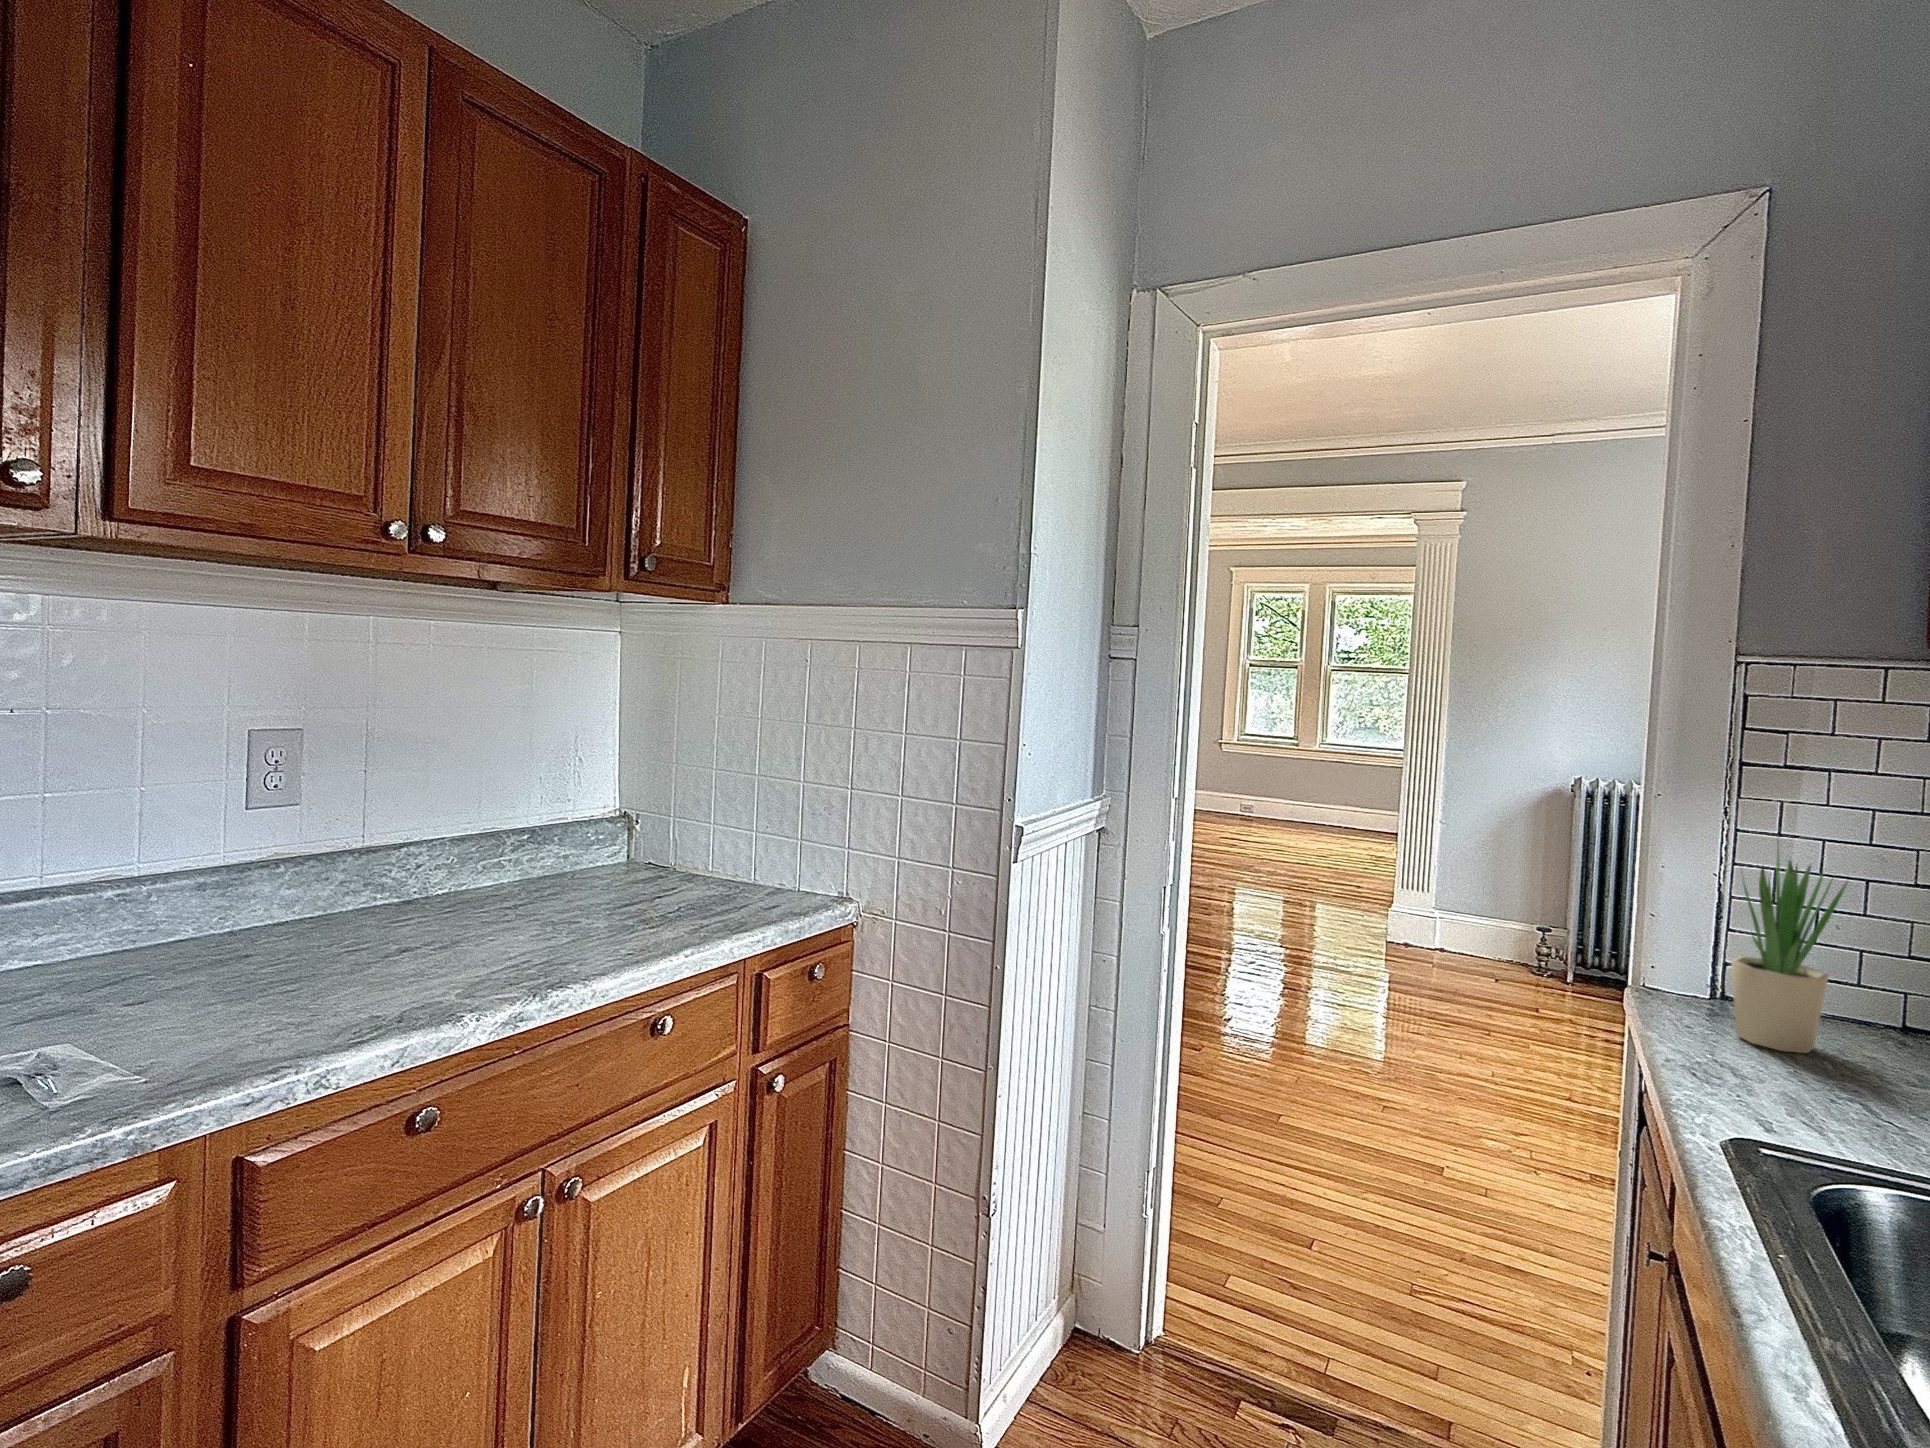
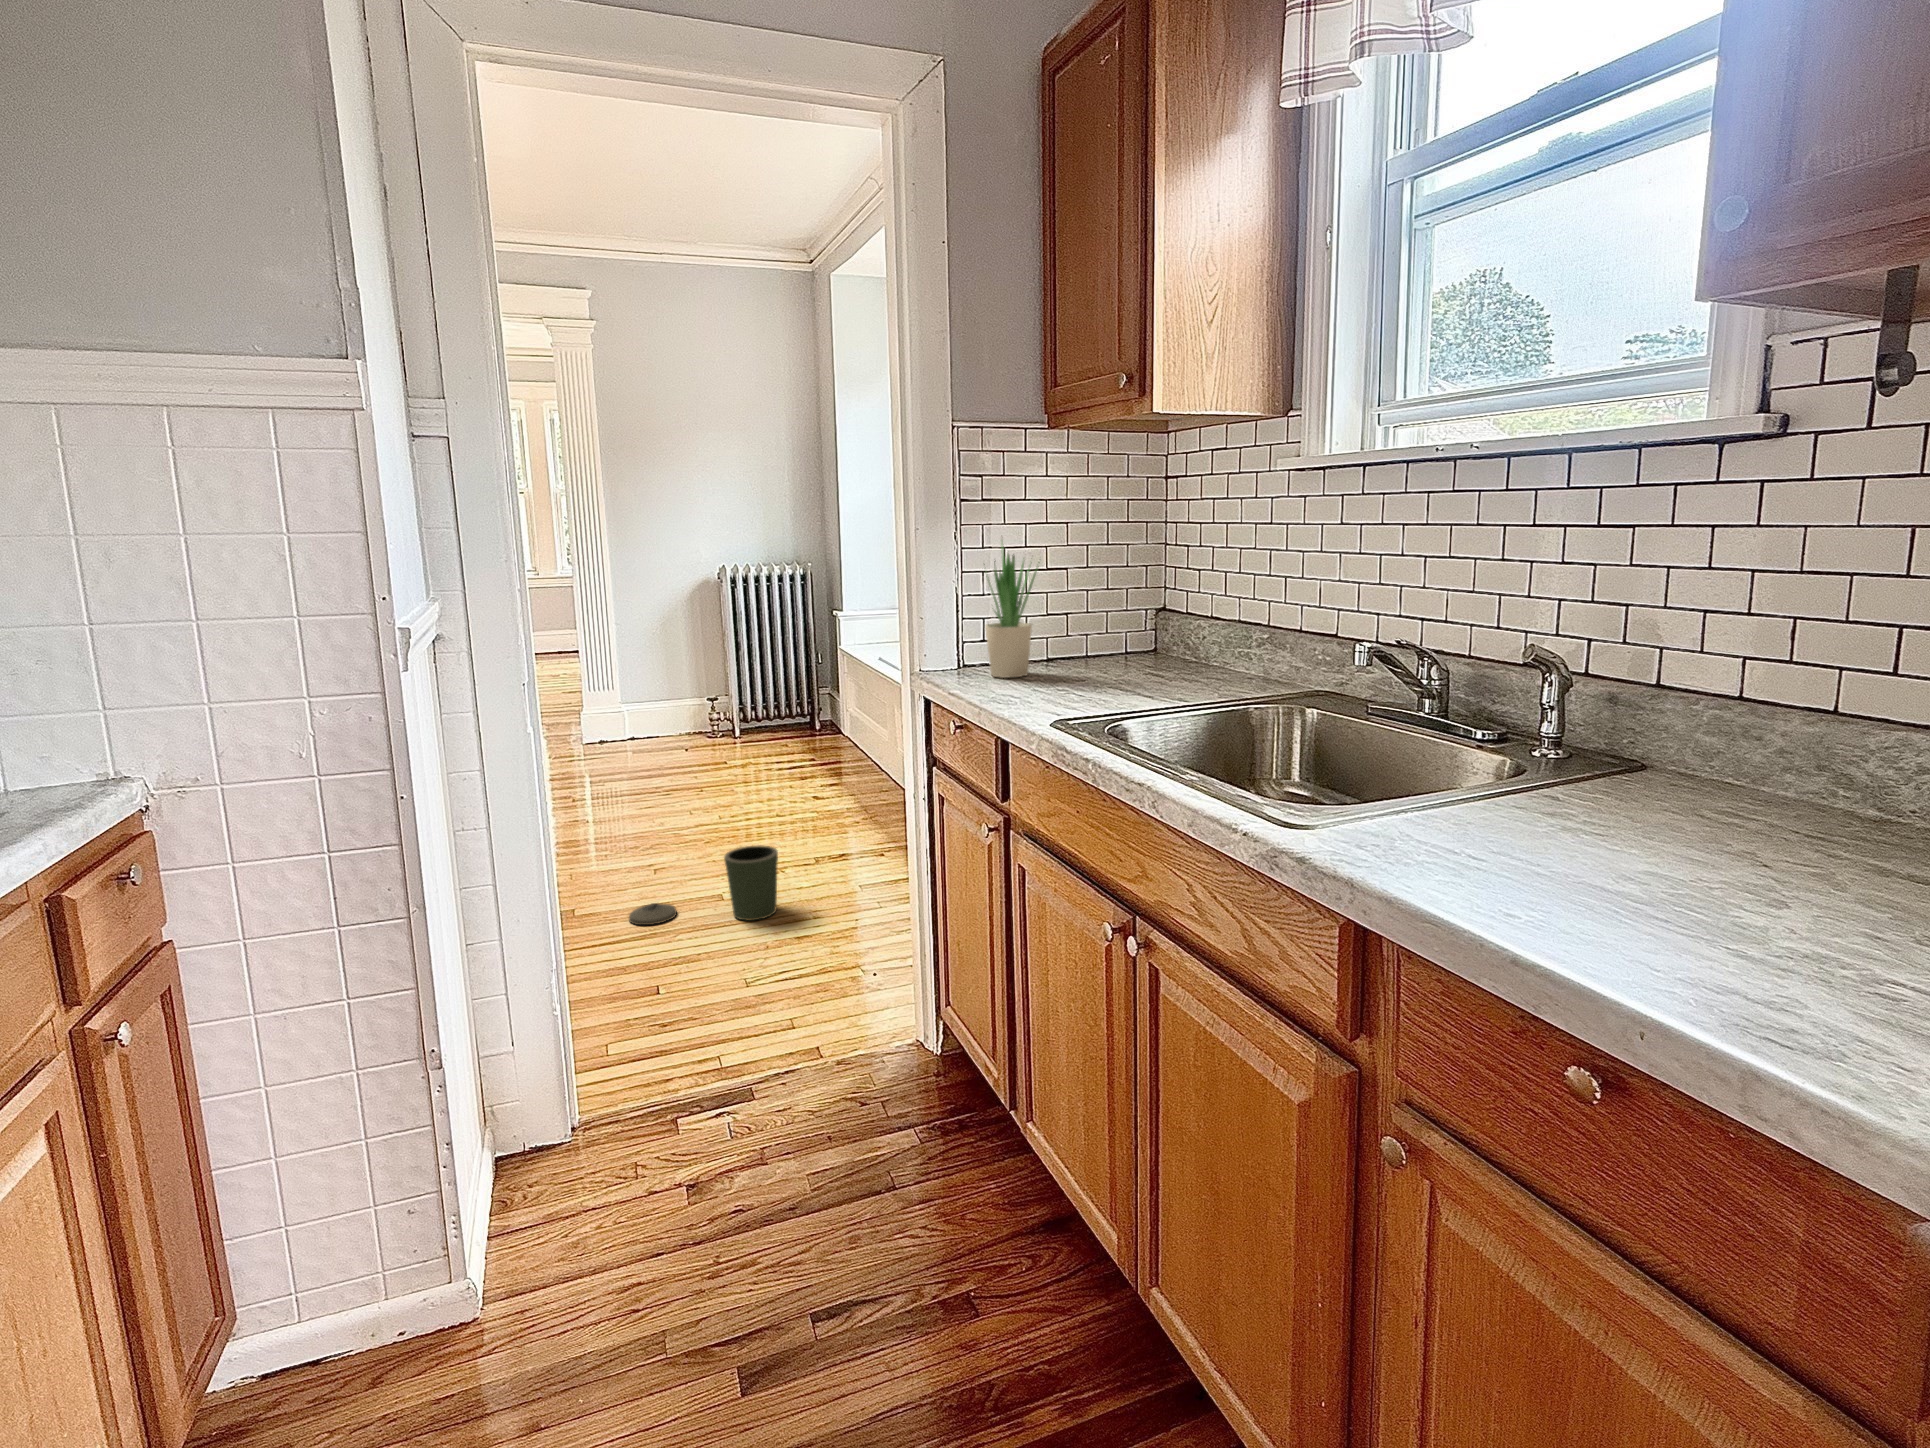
trash can: none [1323,1121,1505,1221] -> present [629,846,778,925]

